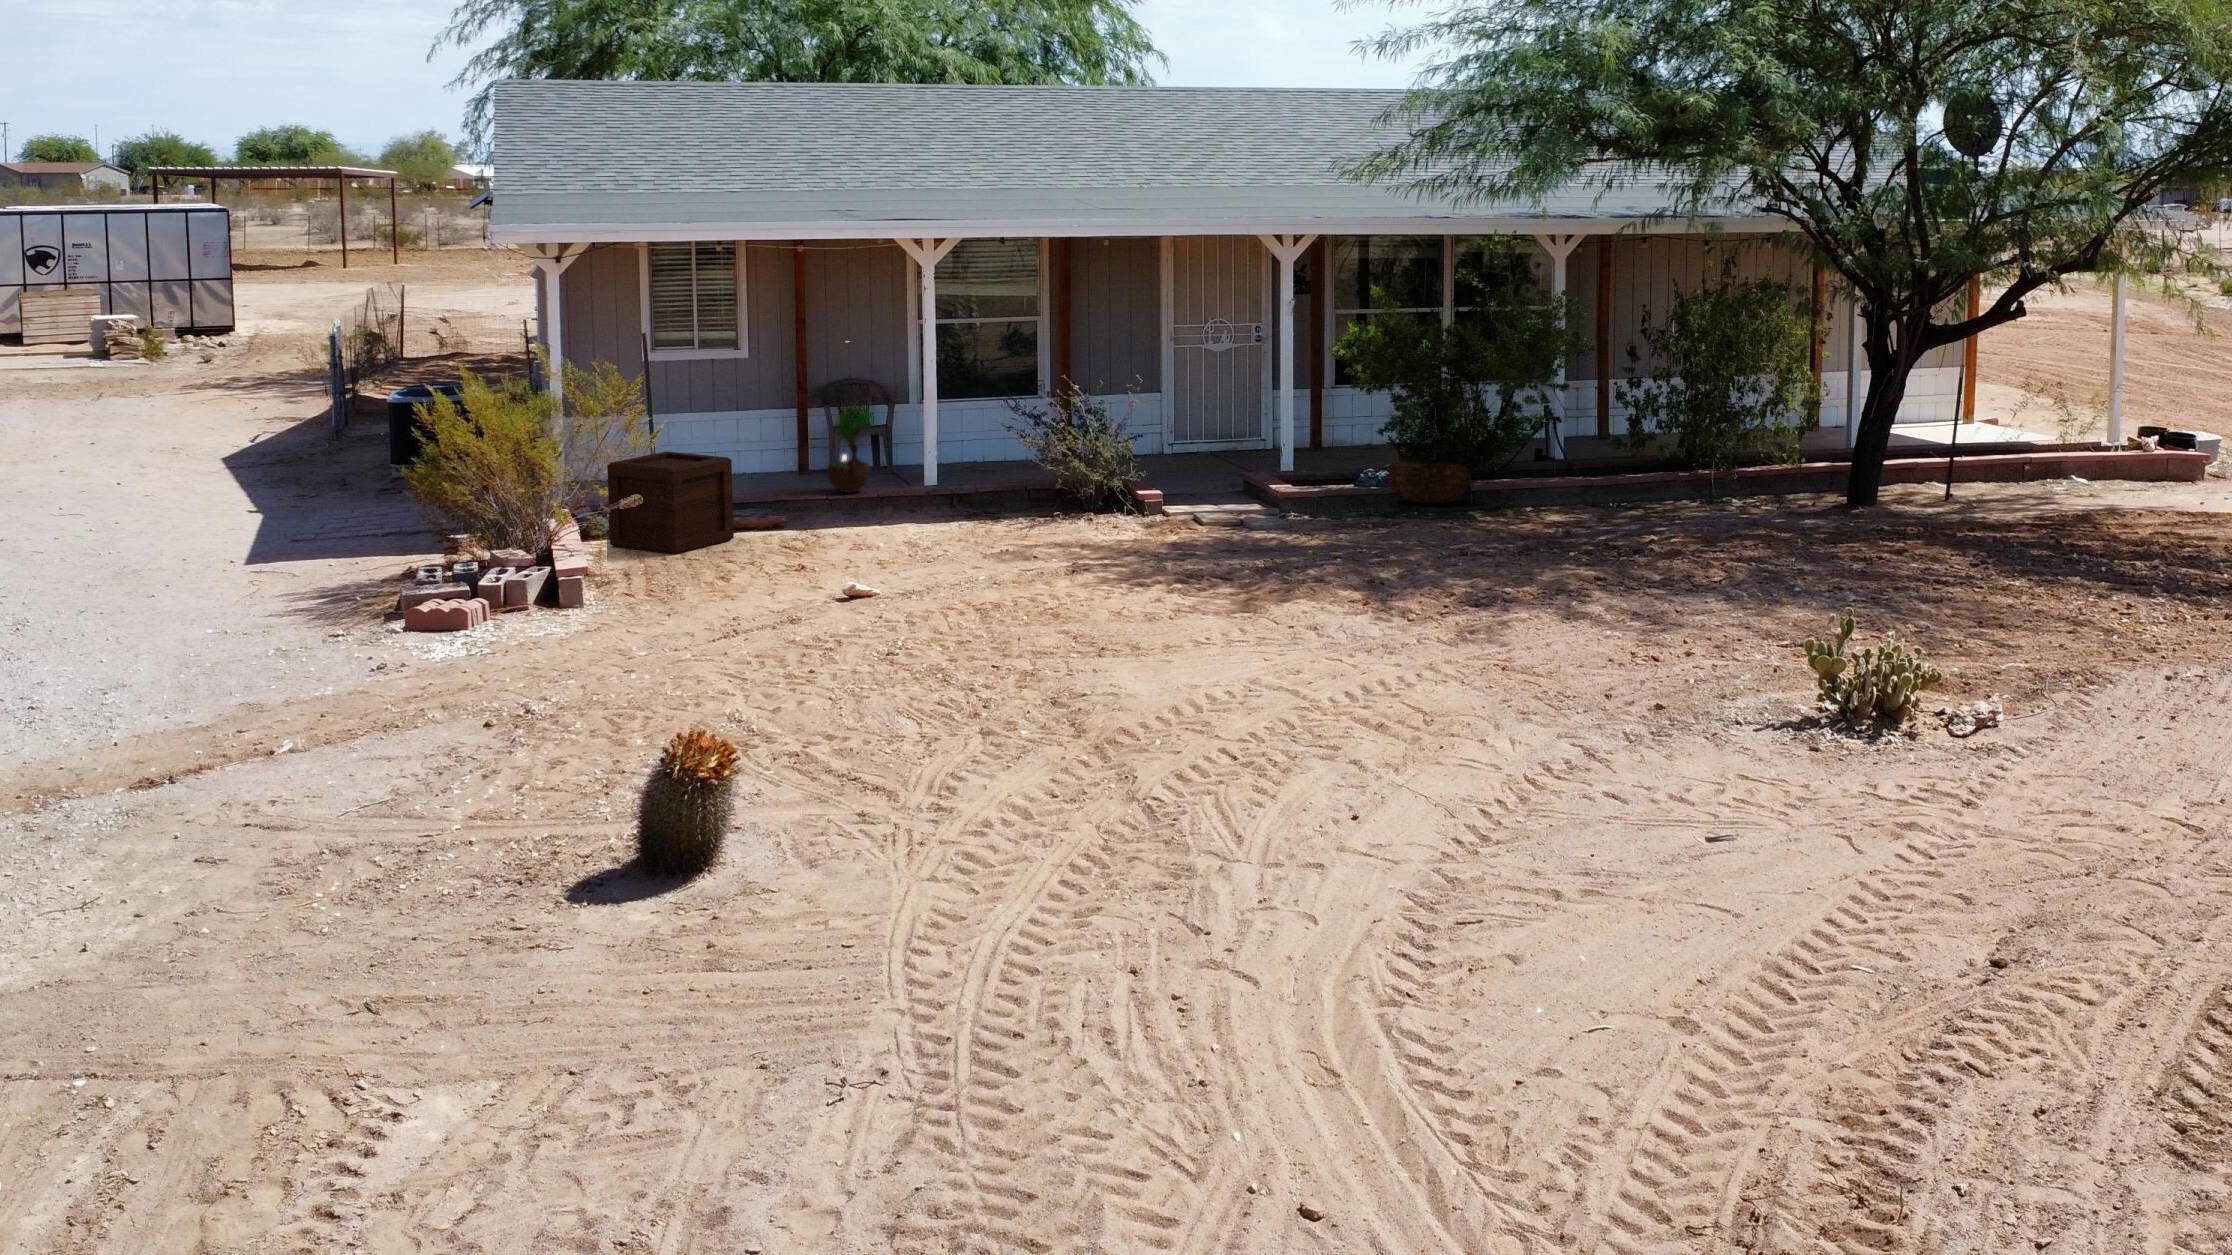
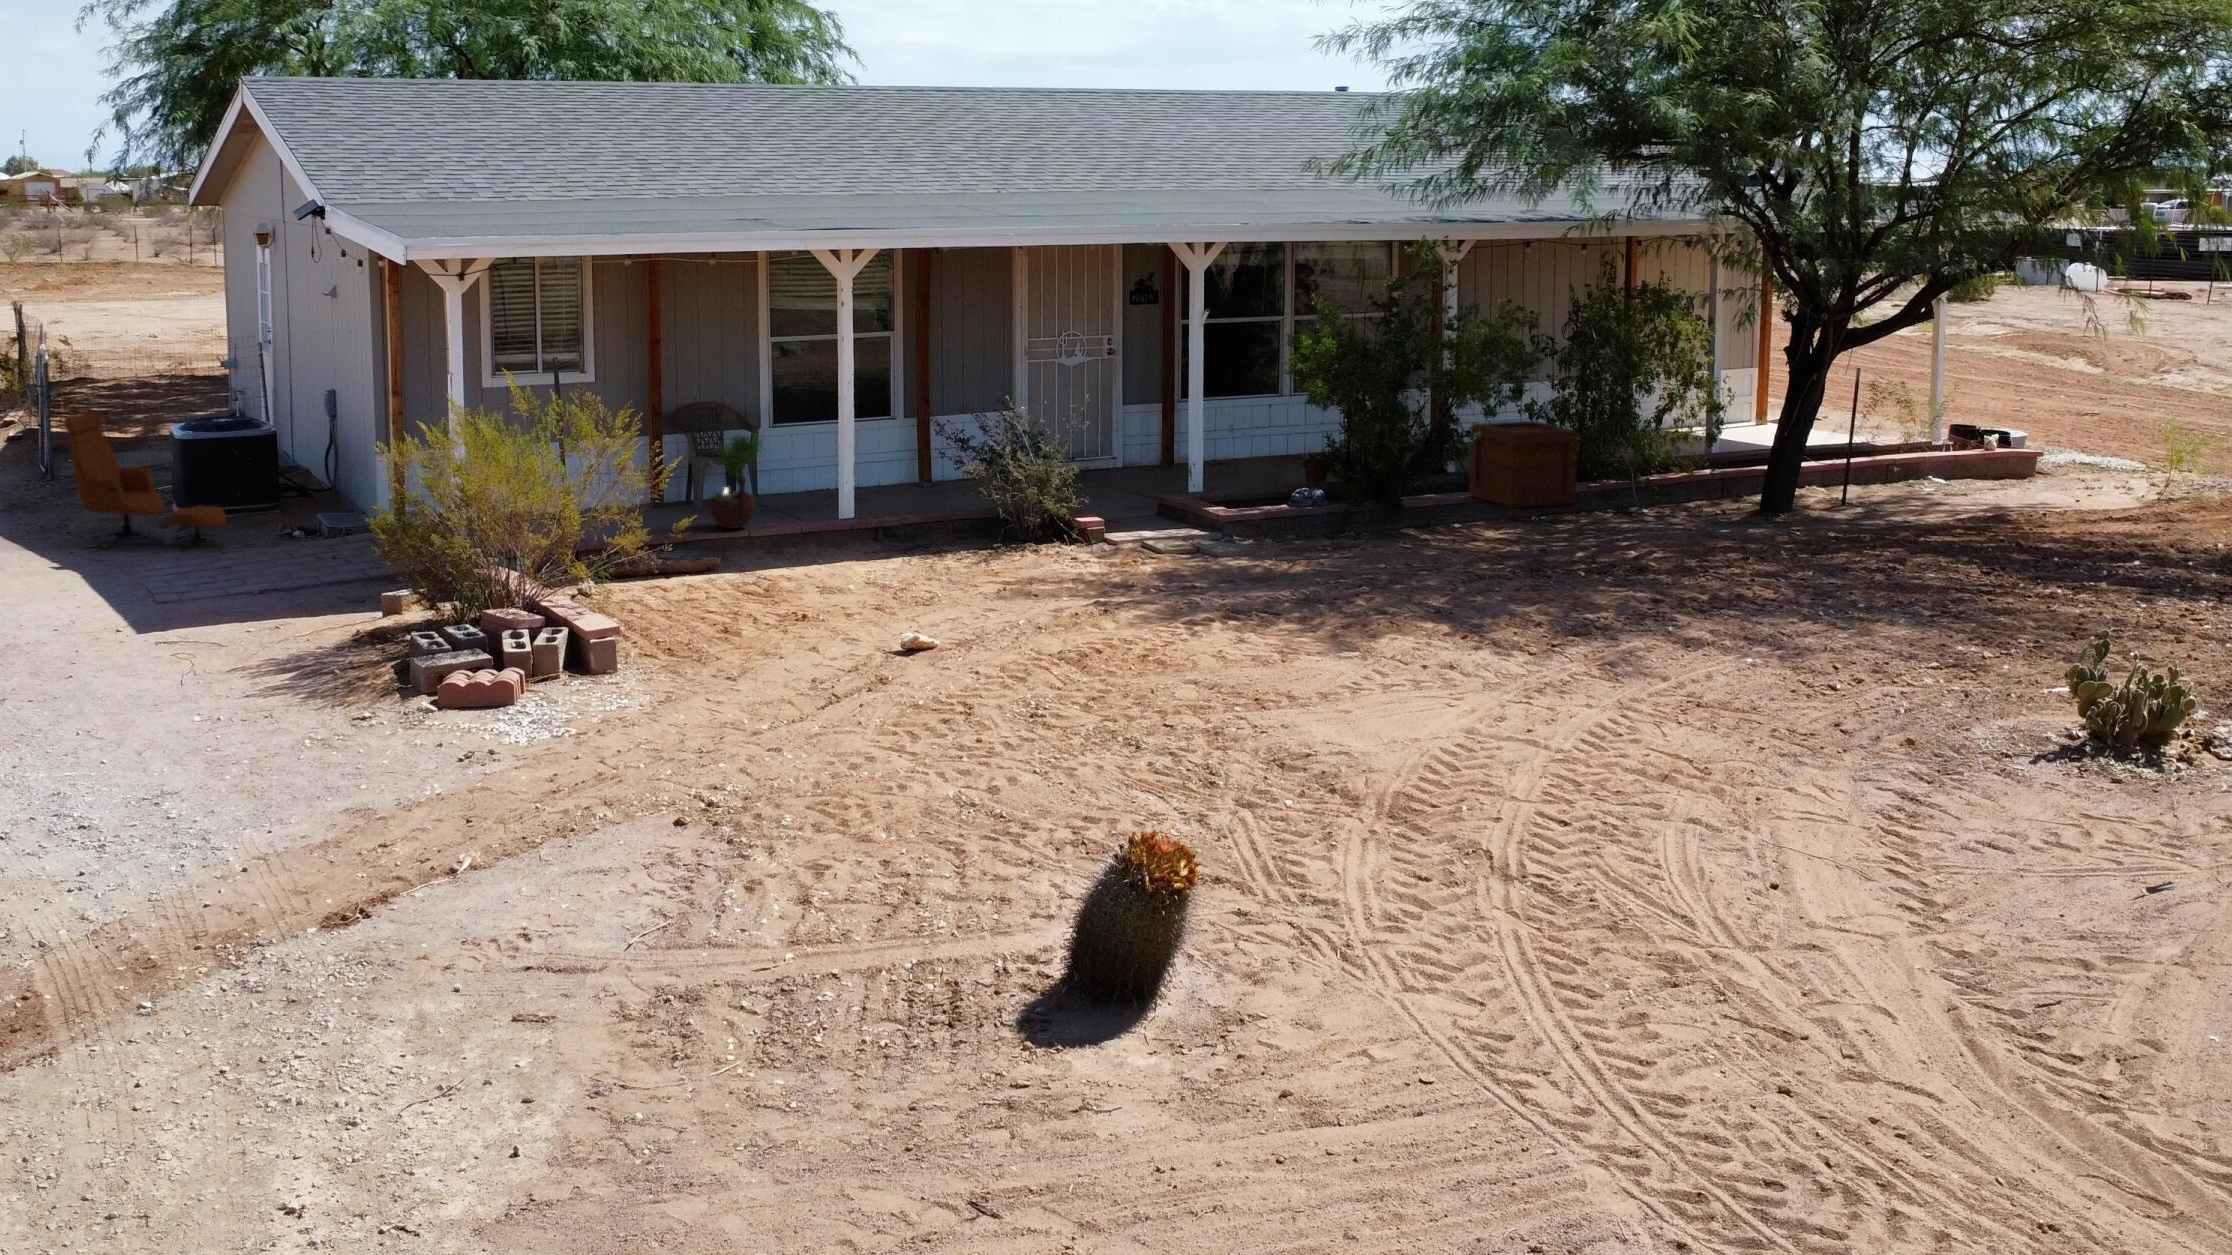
lounge chair: none [265,375,399,498] -> present [65,413,226,548]
wooden crate: present [607,451,734,554] -> present [1469,421,1578,508]
basket: present [1388,461,1471,505] -> none [1309,480,1396,524]

